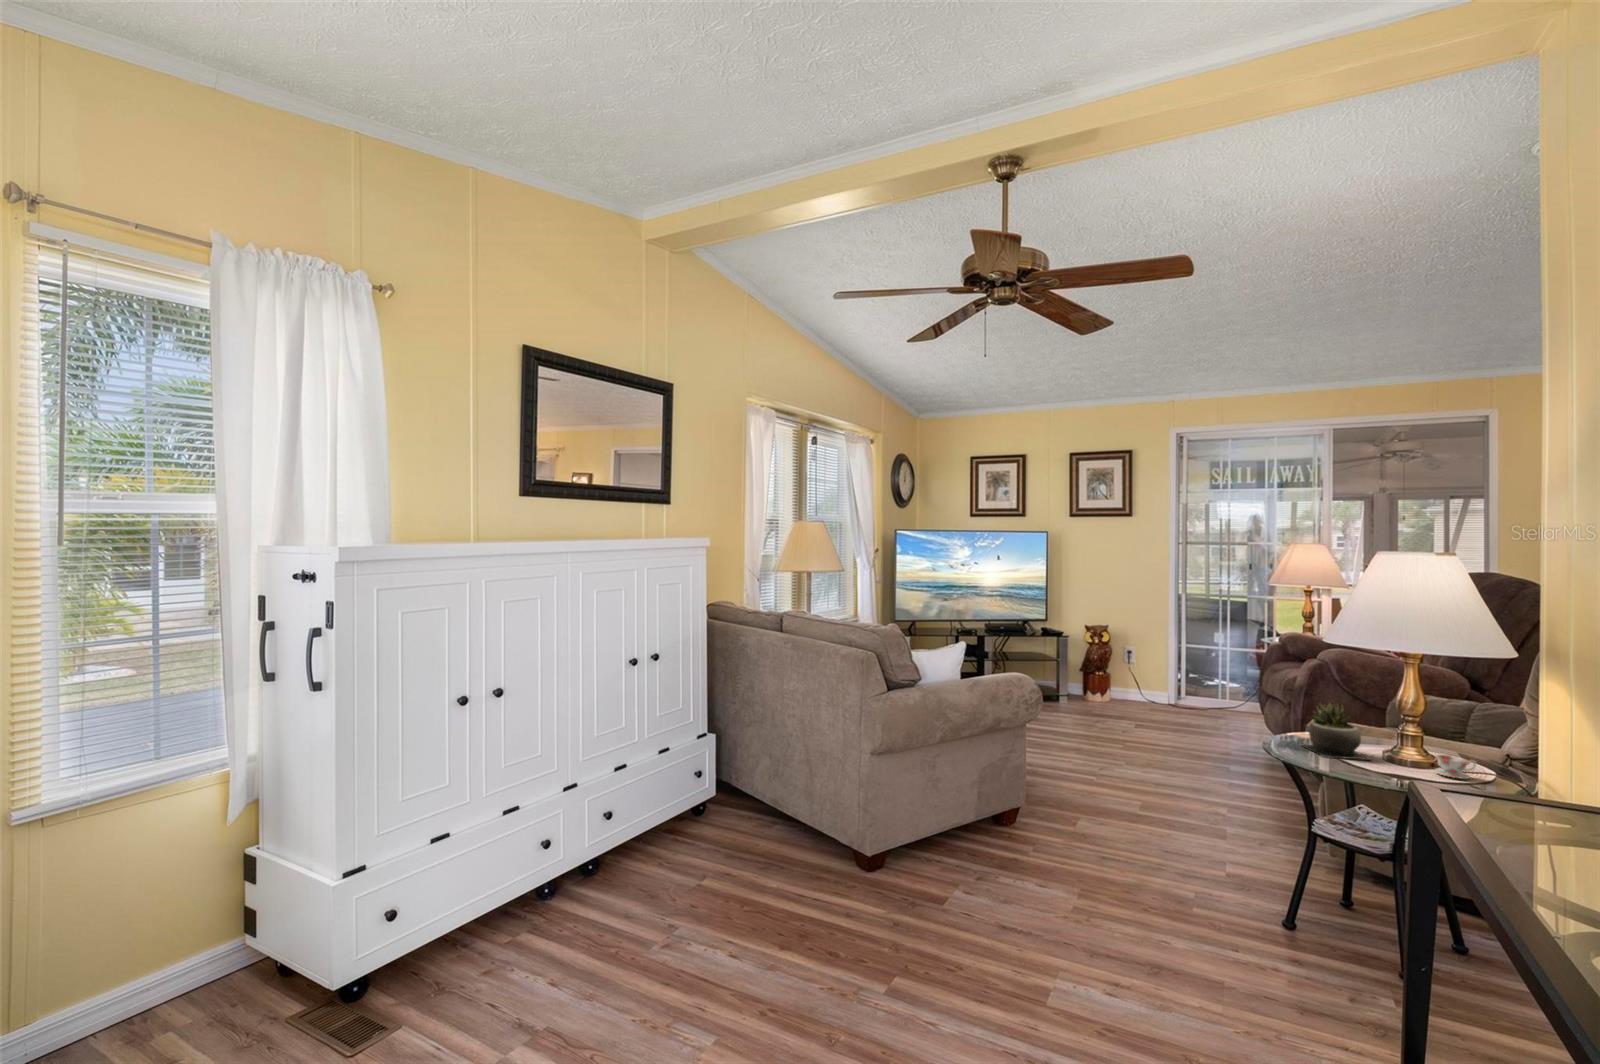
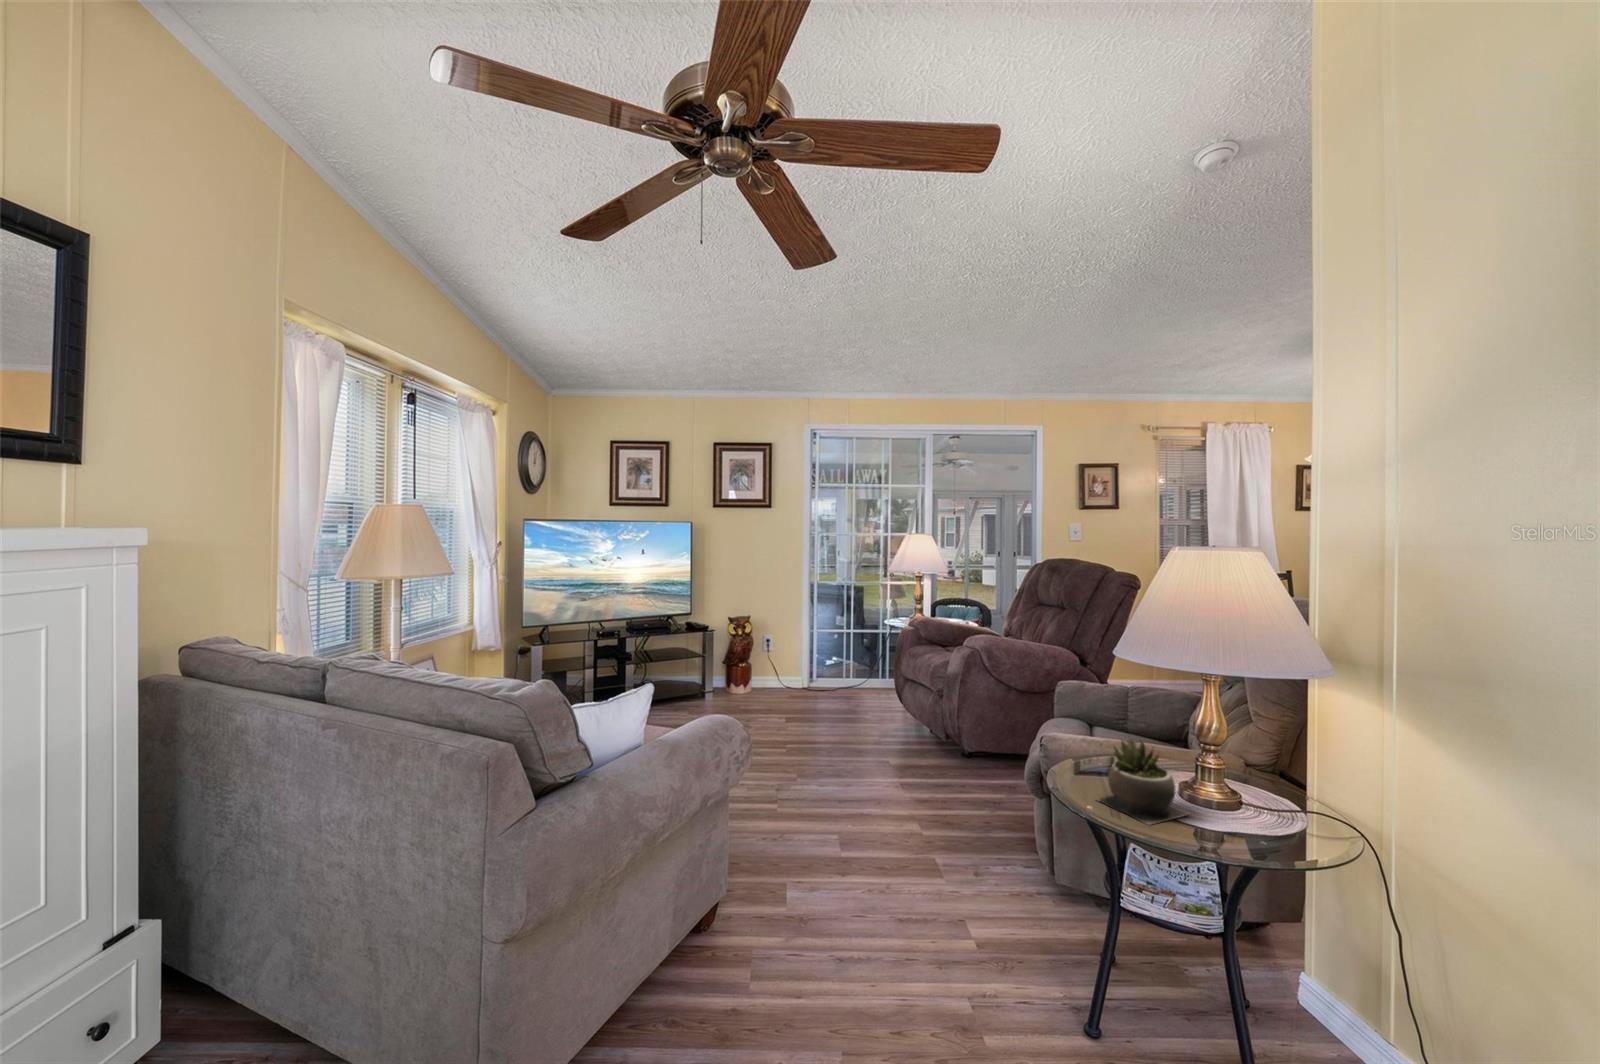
teacup: present [1435,755,1476,779] -> none [1259,796,1305,832]

